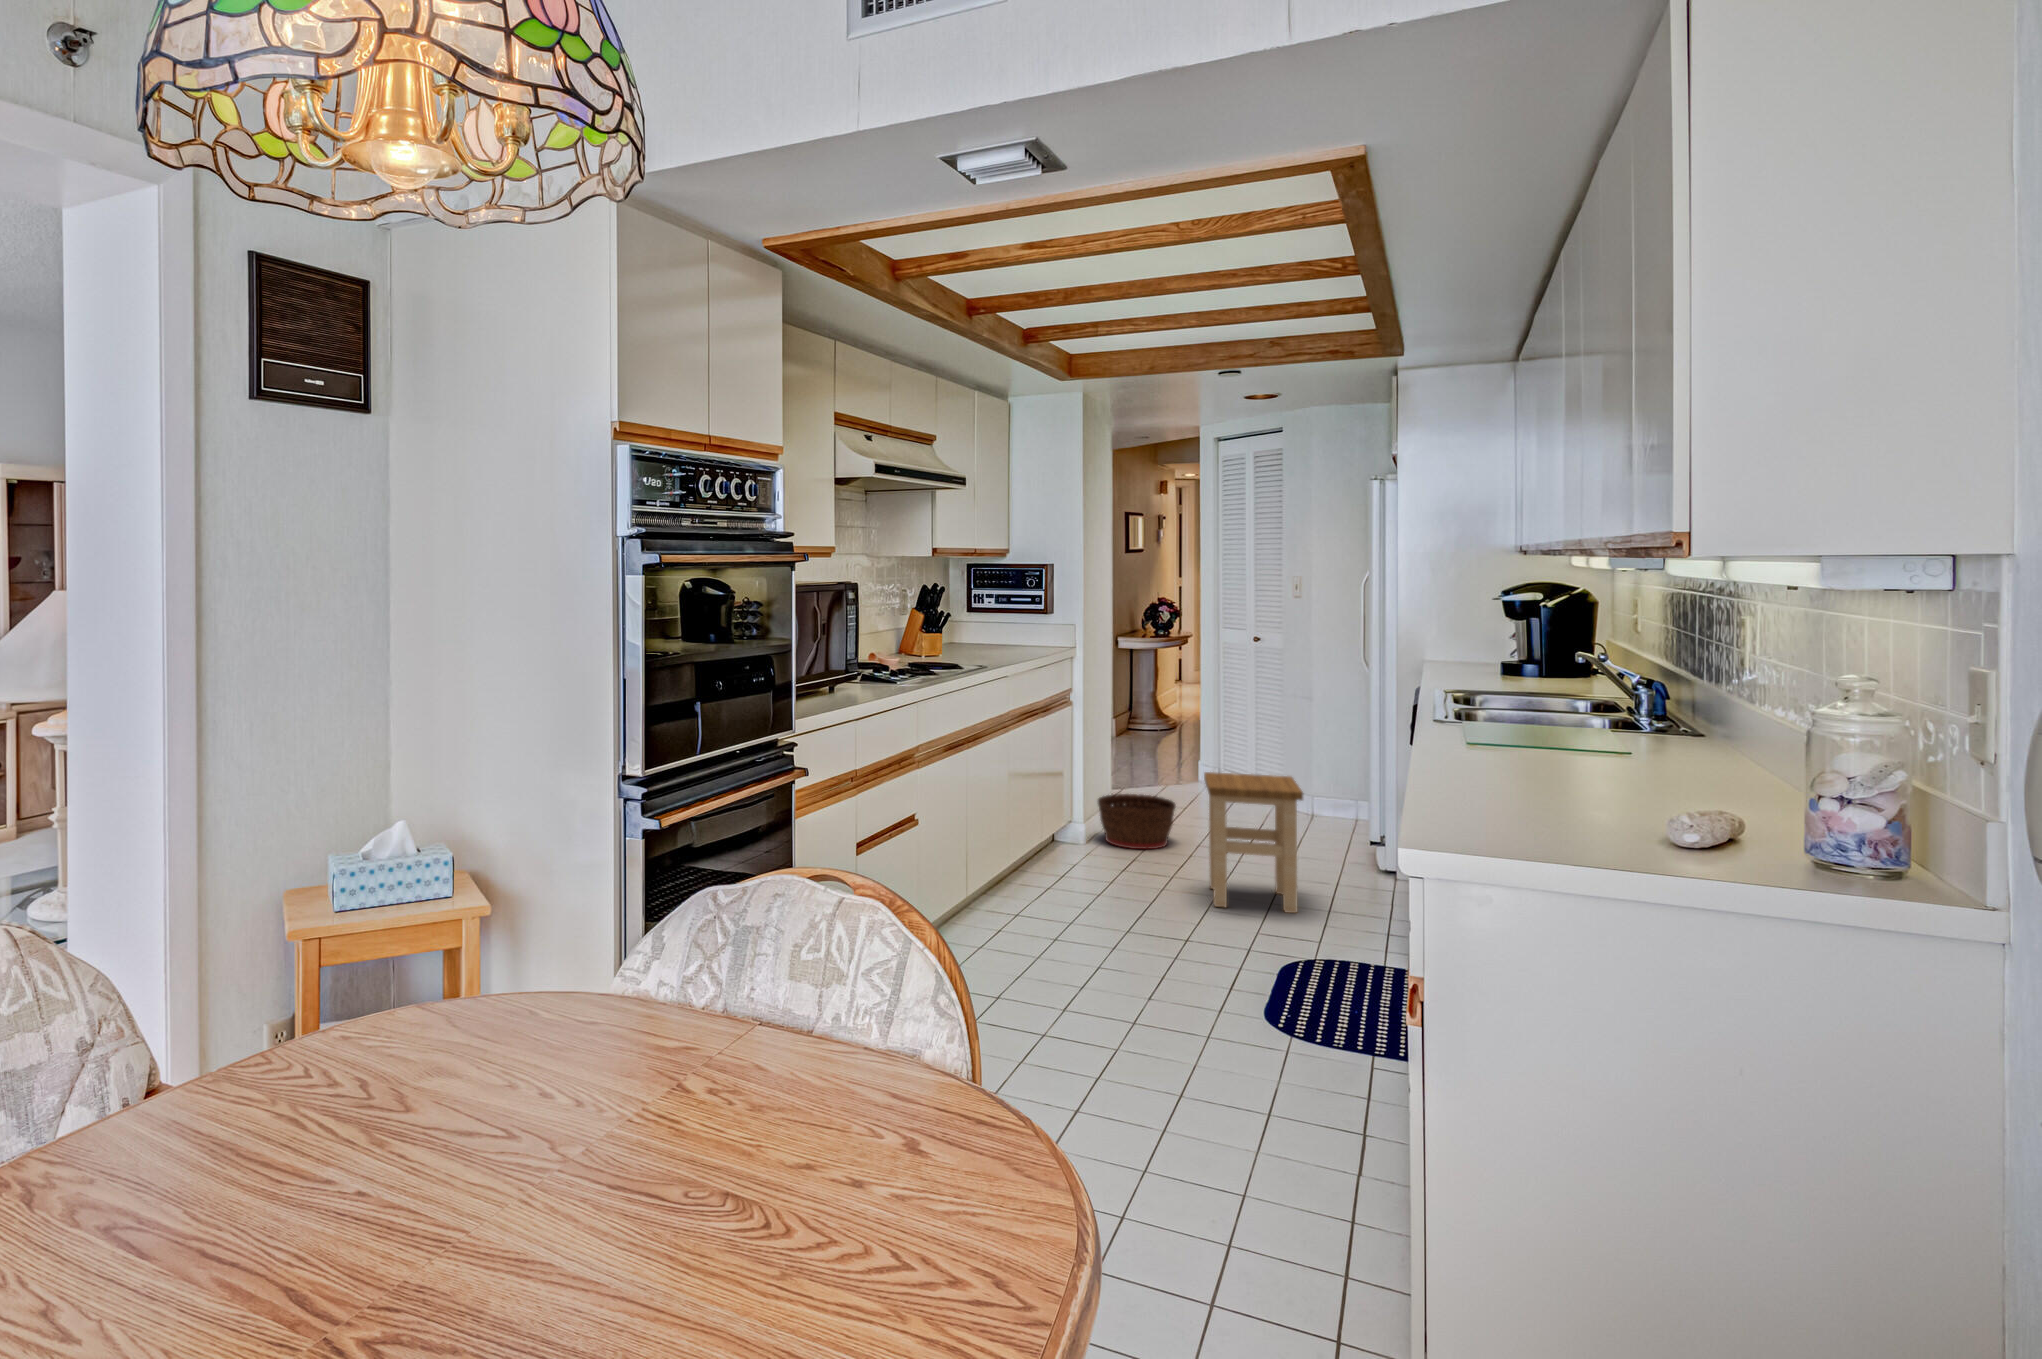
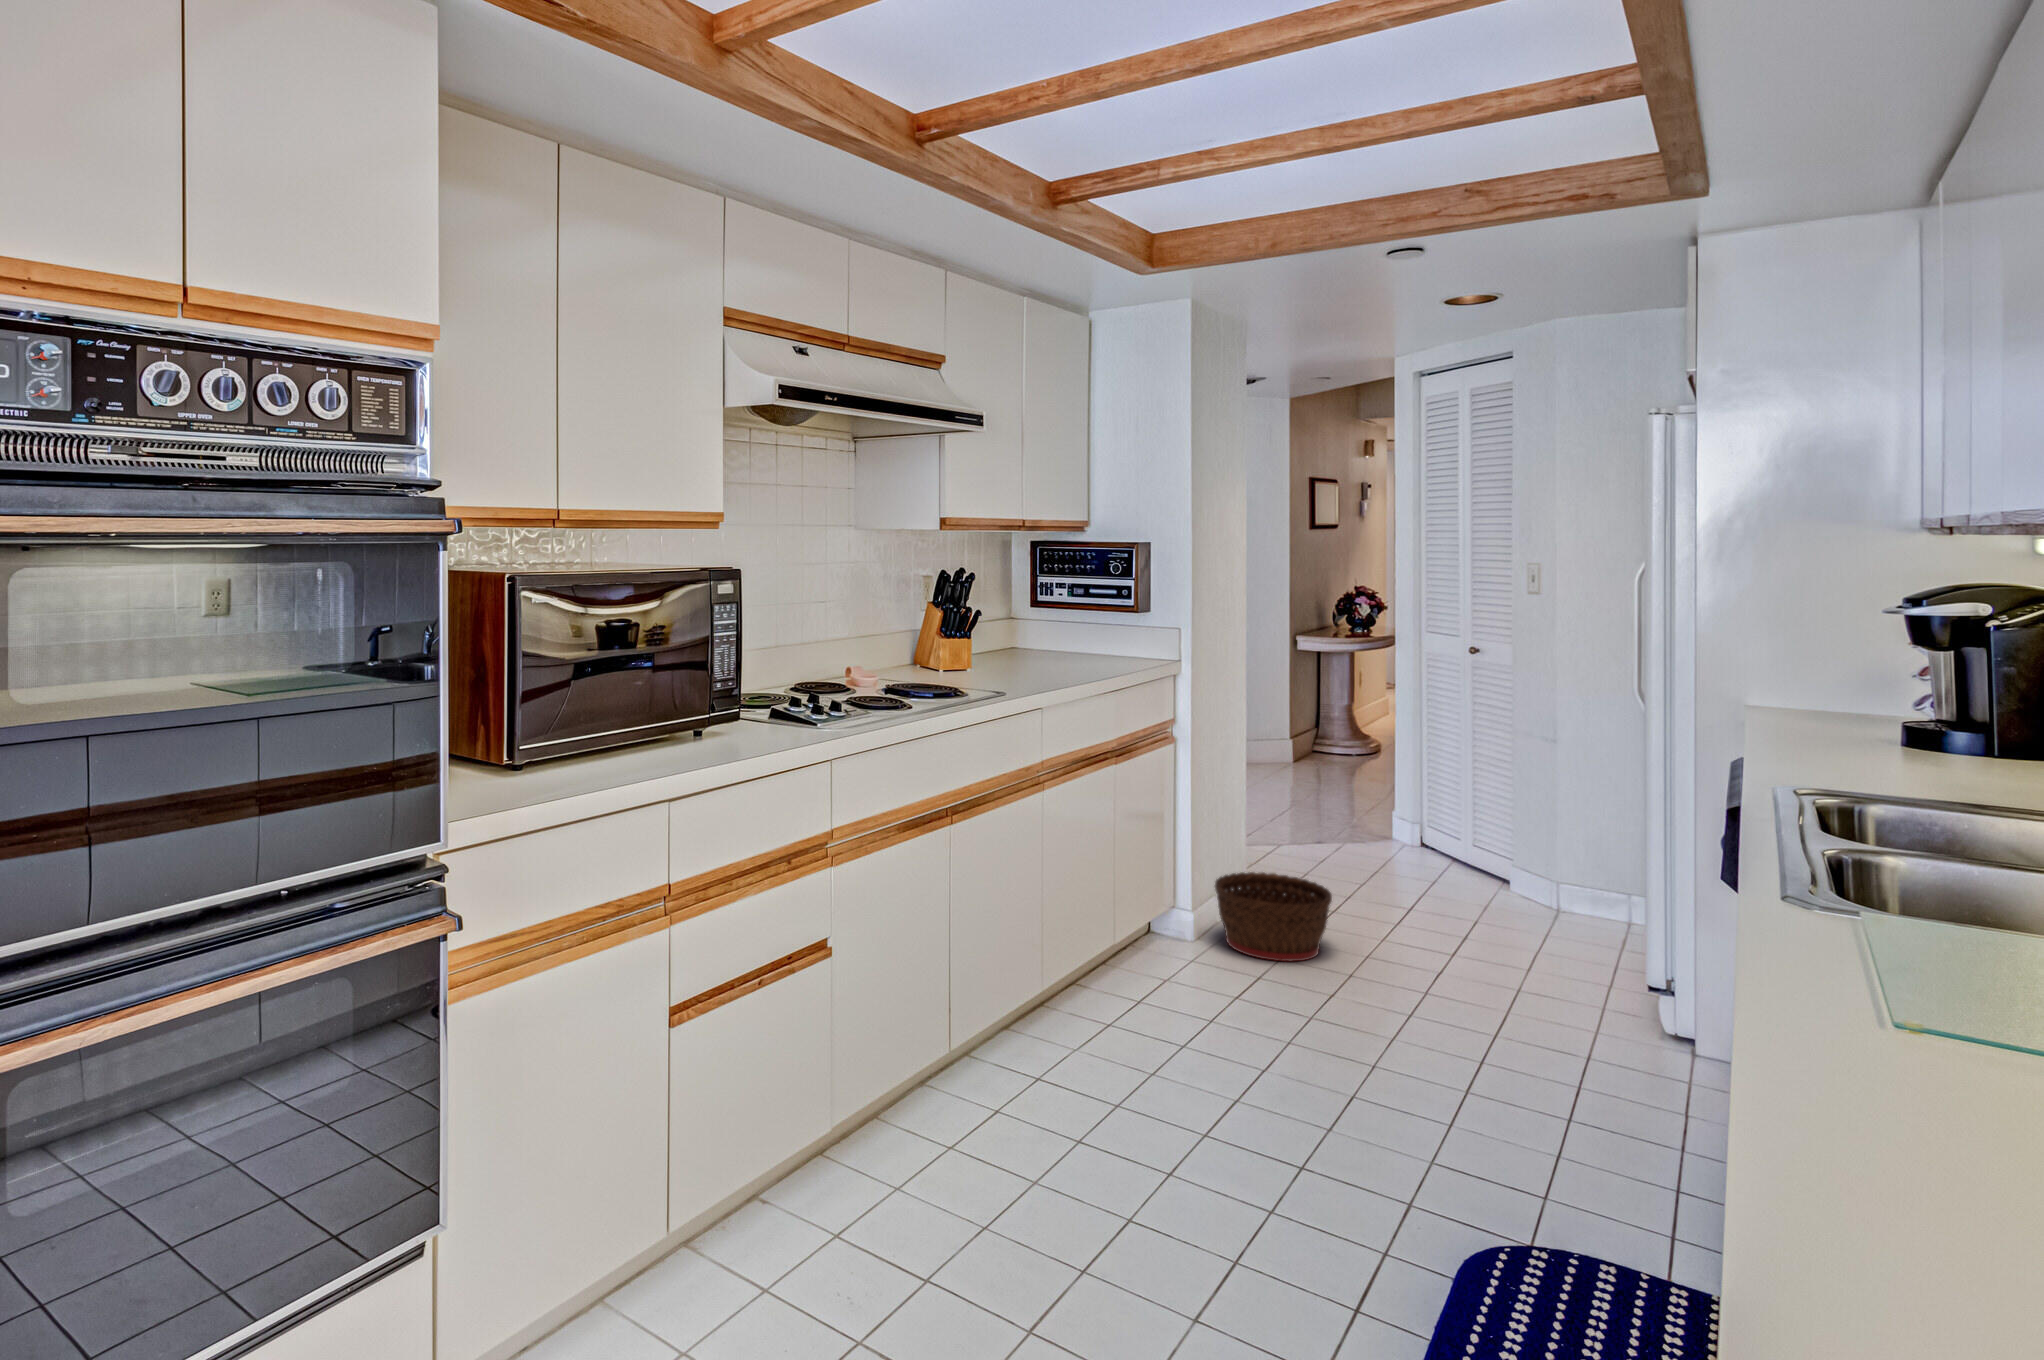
stool: present [1204,772,1303,913] -> none [1360,868,1523,1119]

